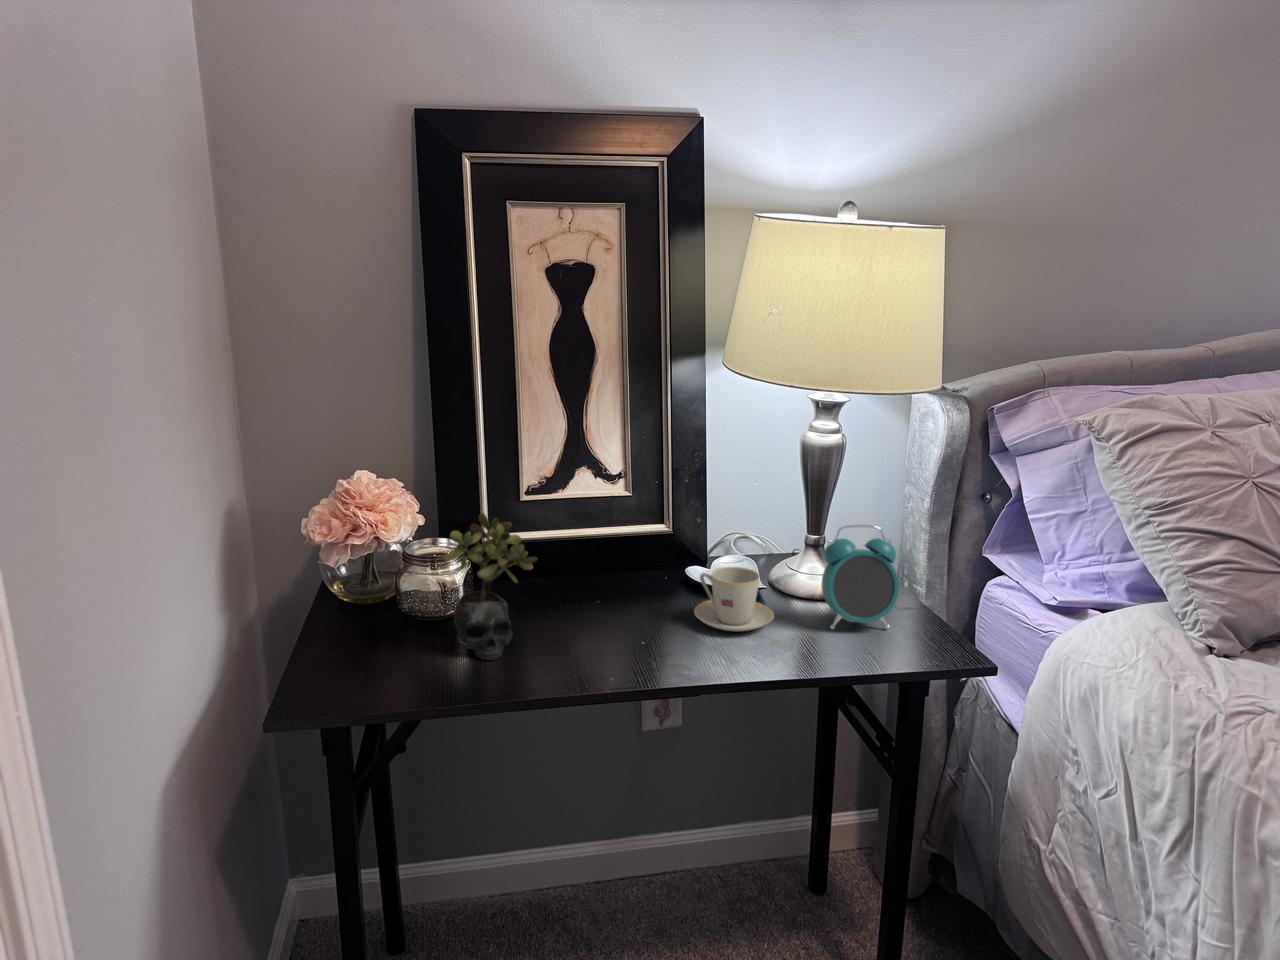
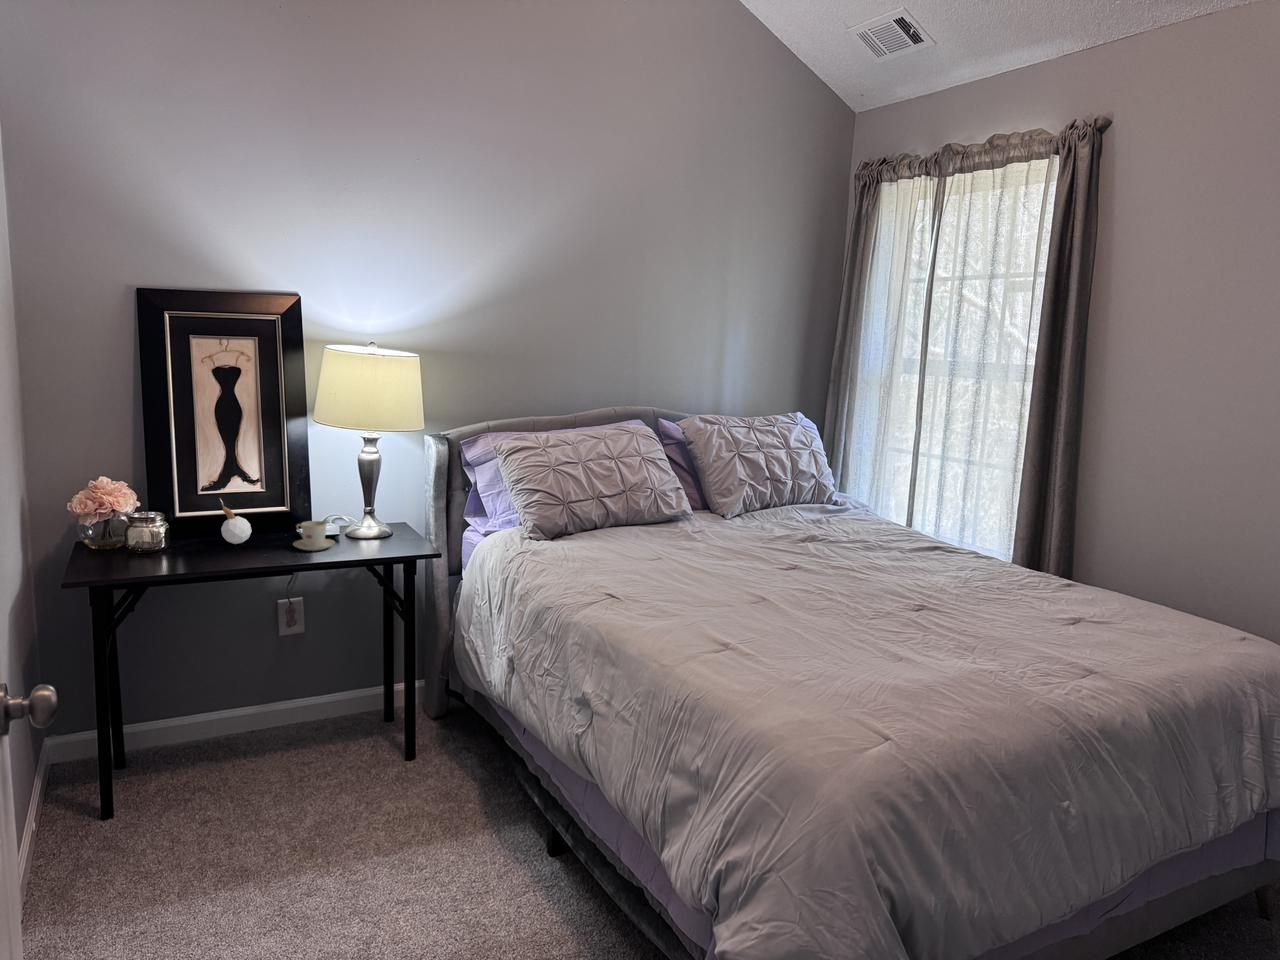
succulent plant: present [442,513,537,660] -> none [151,494,203,564]
candle: none [559,513,613,601] -> present [220,499,252,544]
alarm clock: present [822,525,899,629] -> none [360,497,397,548]

